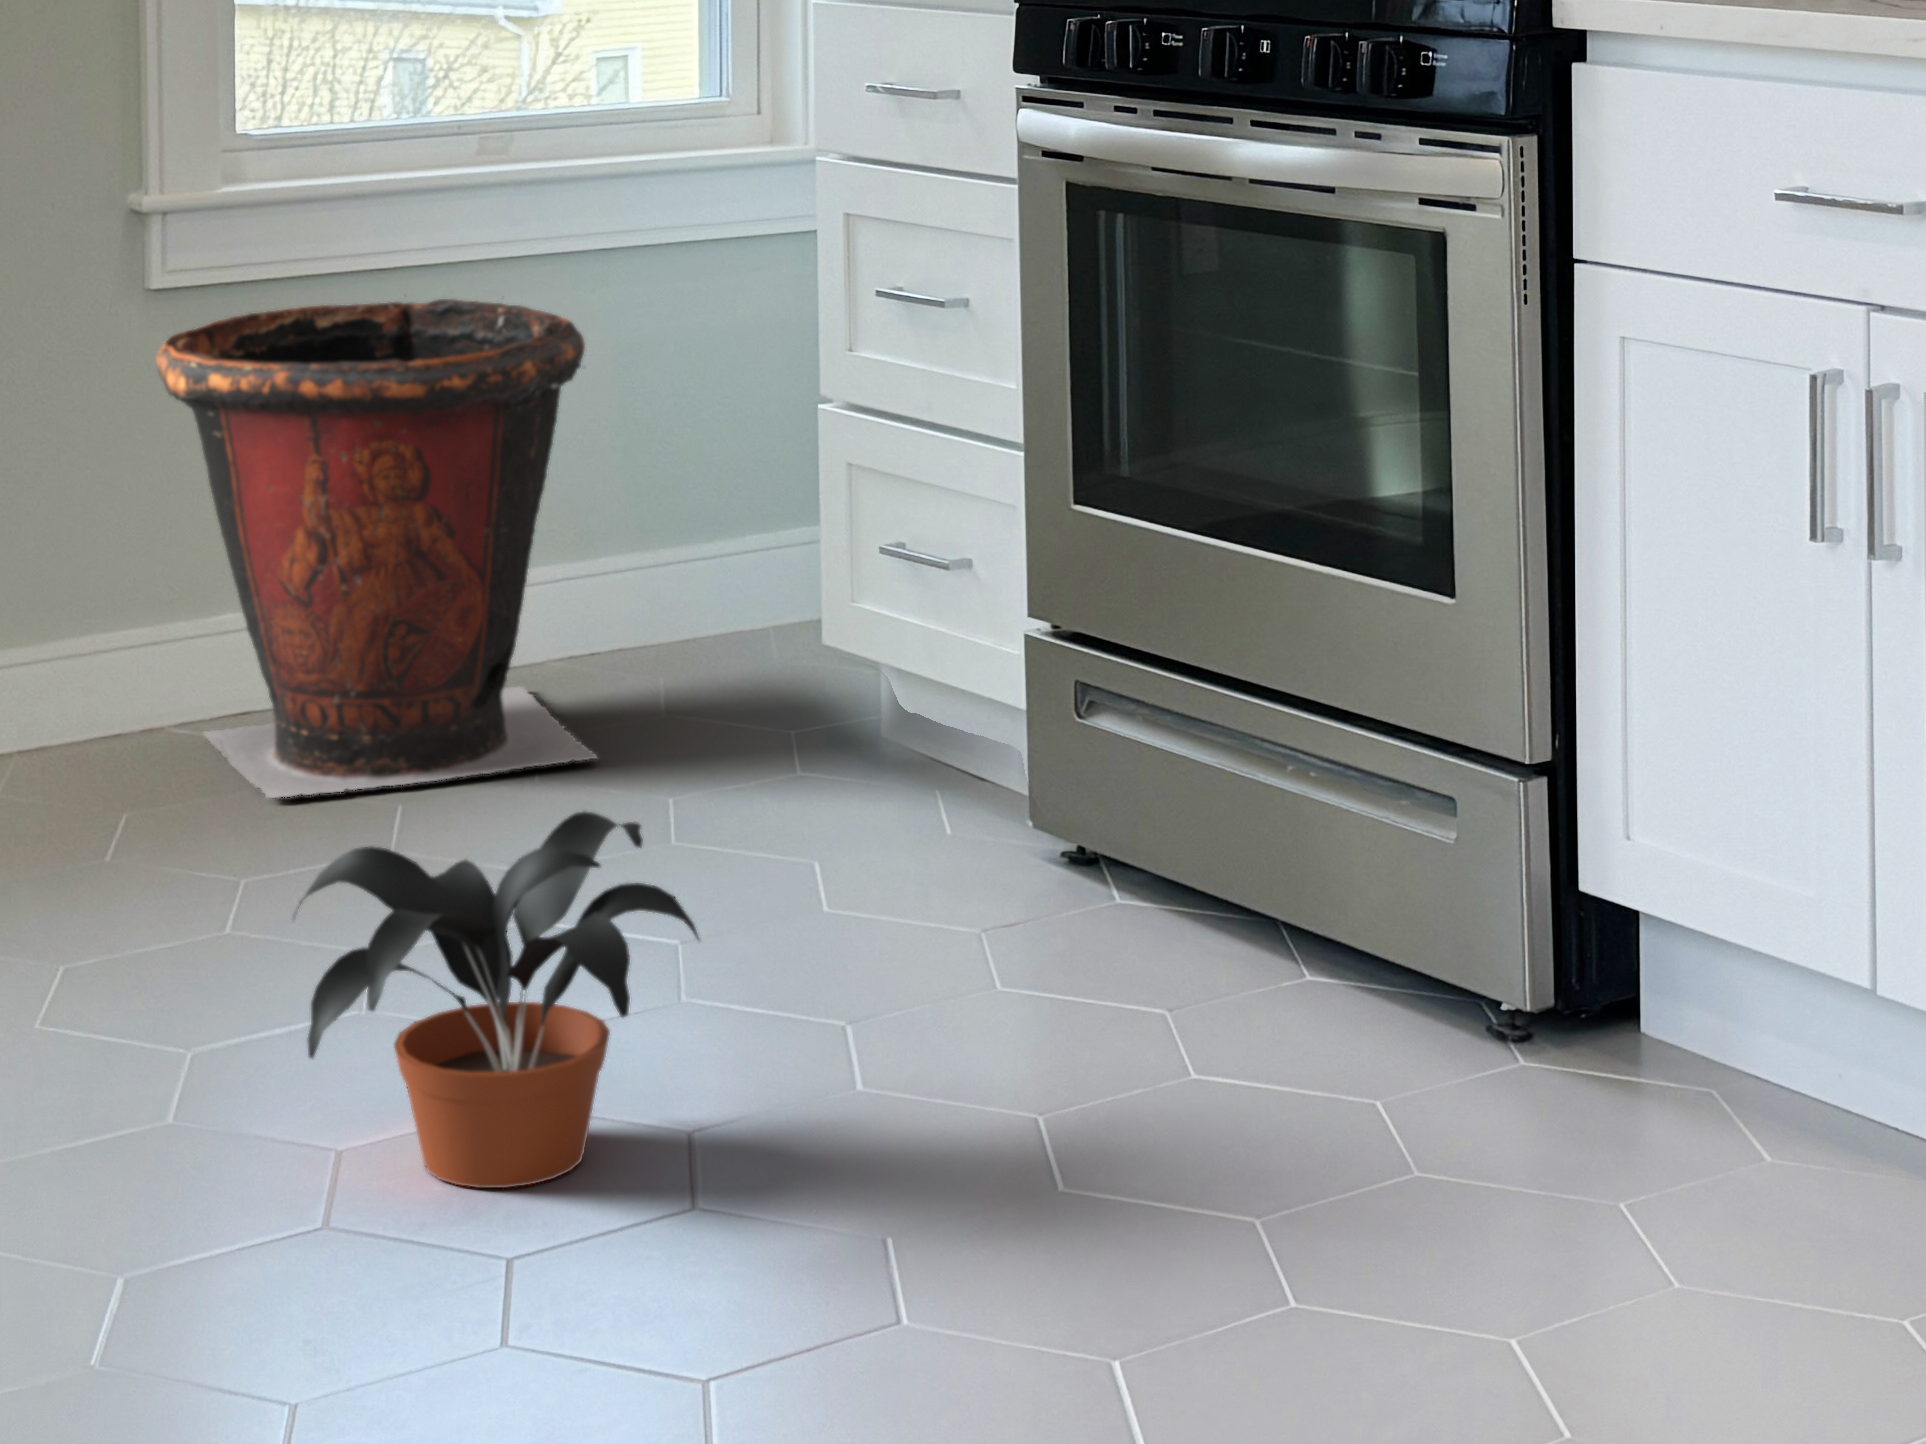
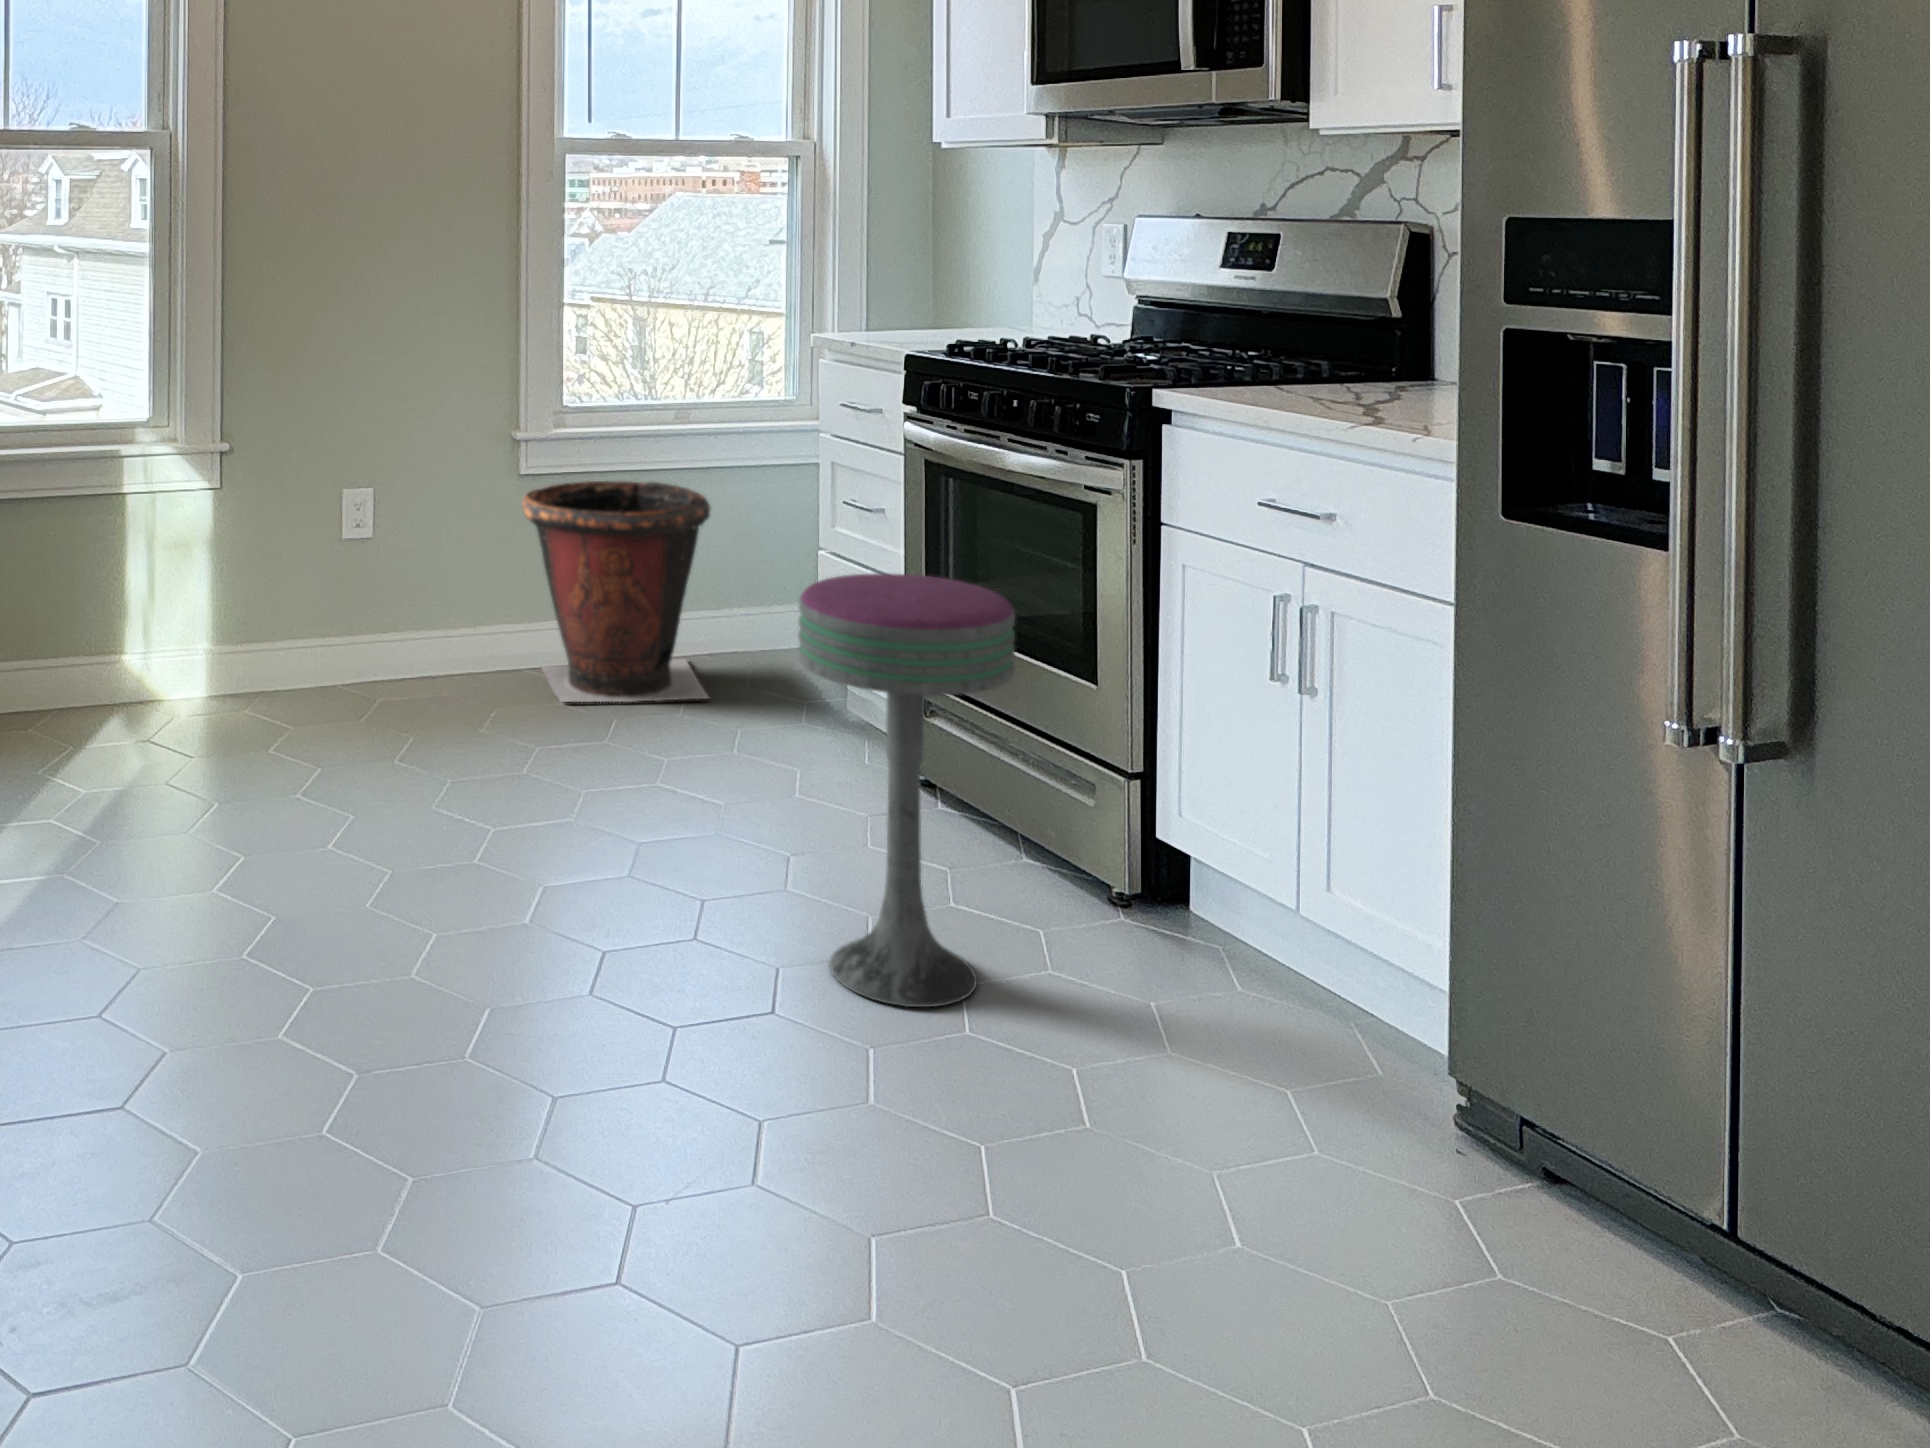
bar stool: none [922,398,1366,1288] -> present [798,573,1015,1007]
potted plant: present [302,812,699,1188] -> none [524,737,705,906]

